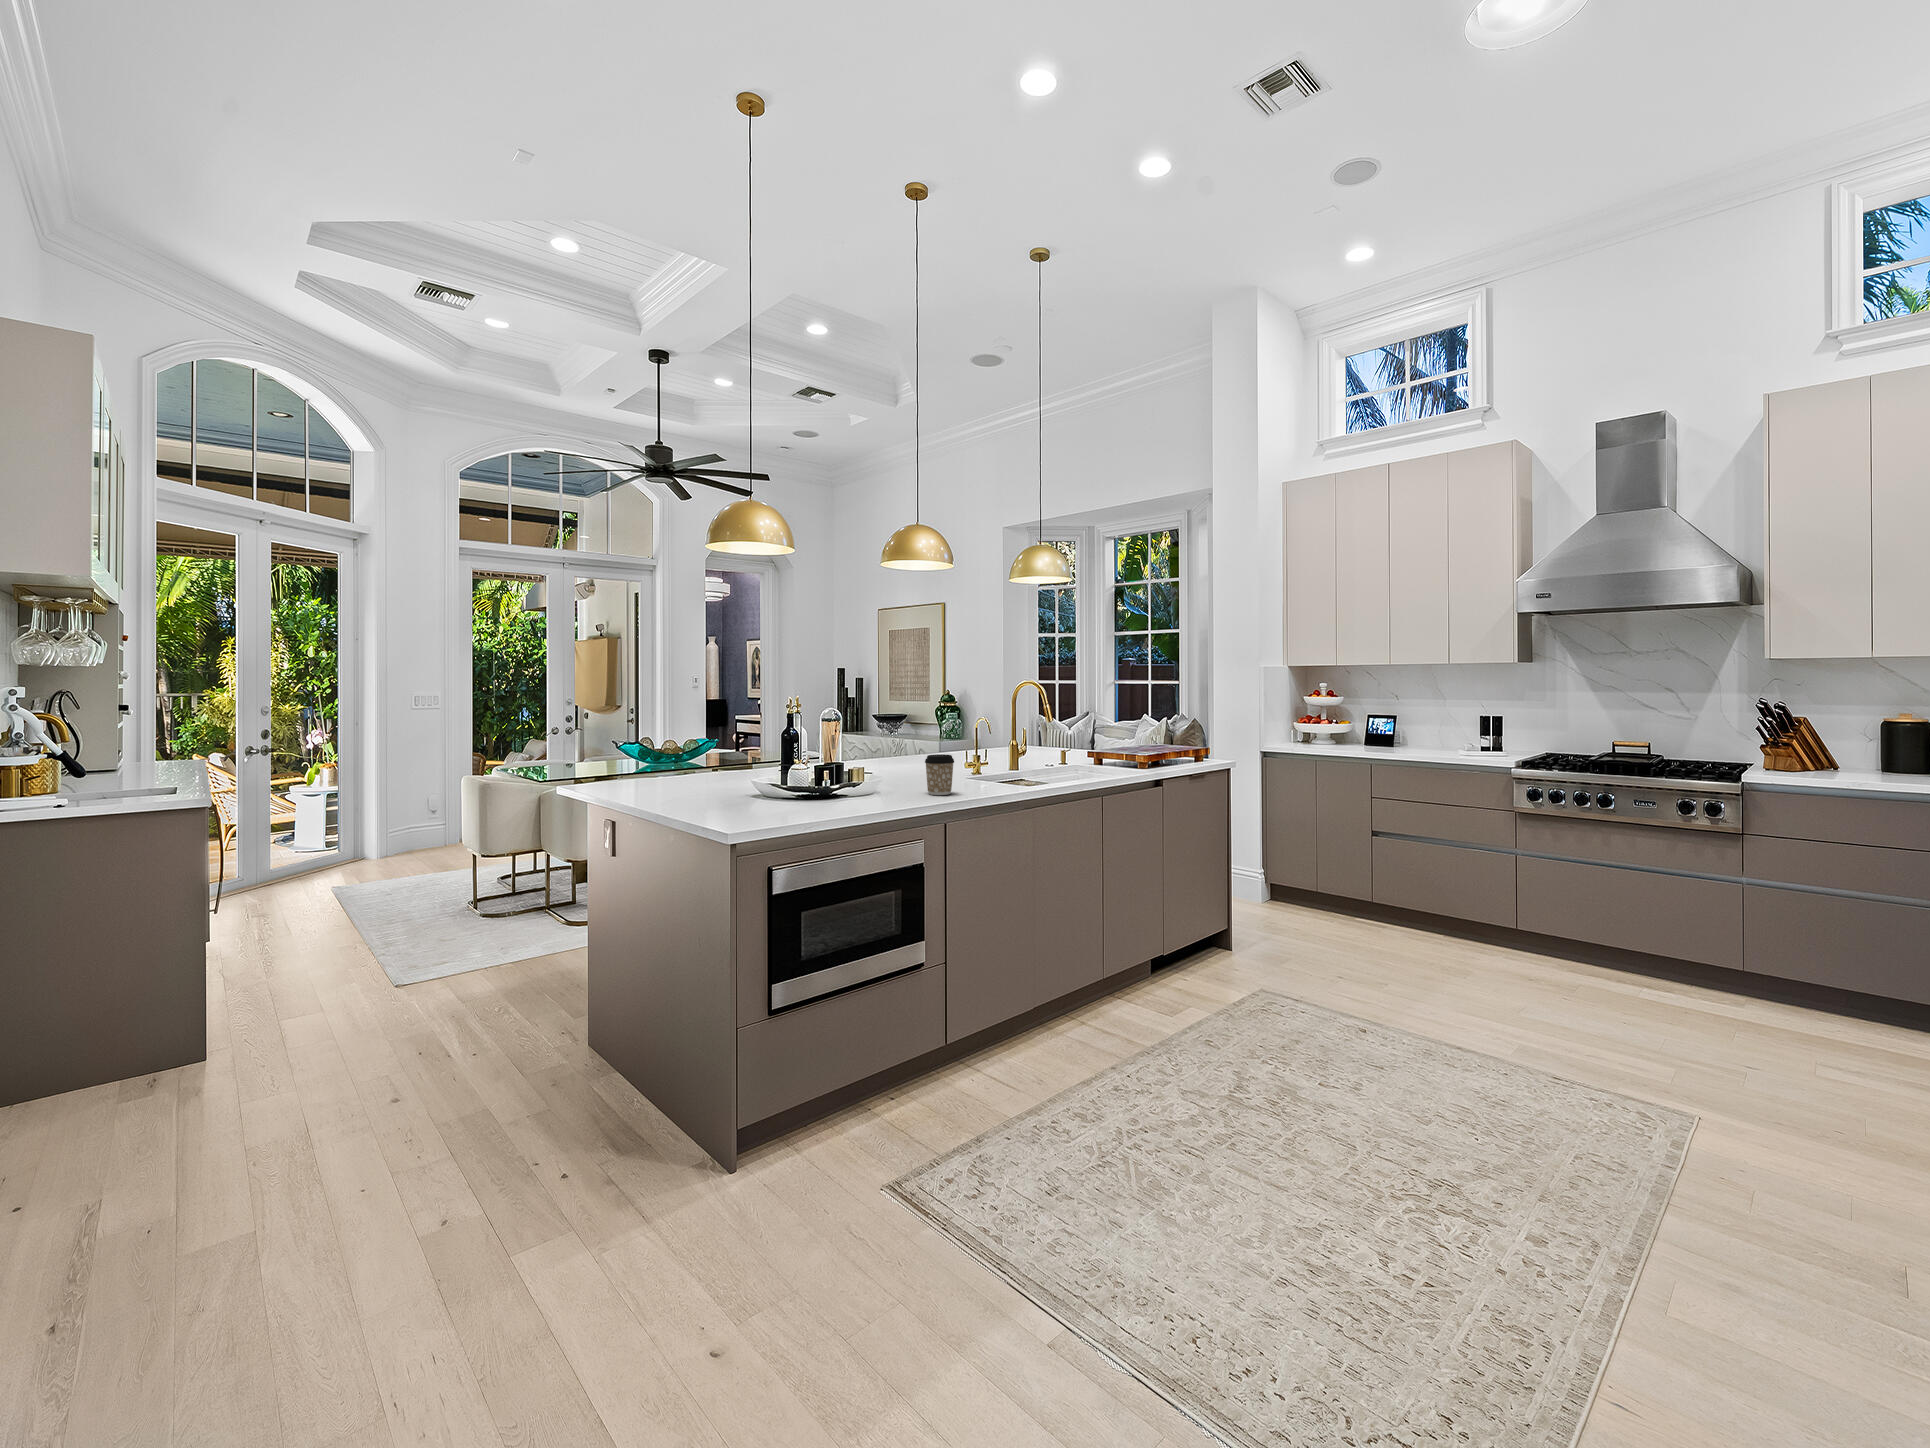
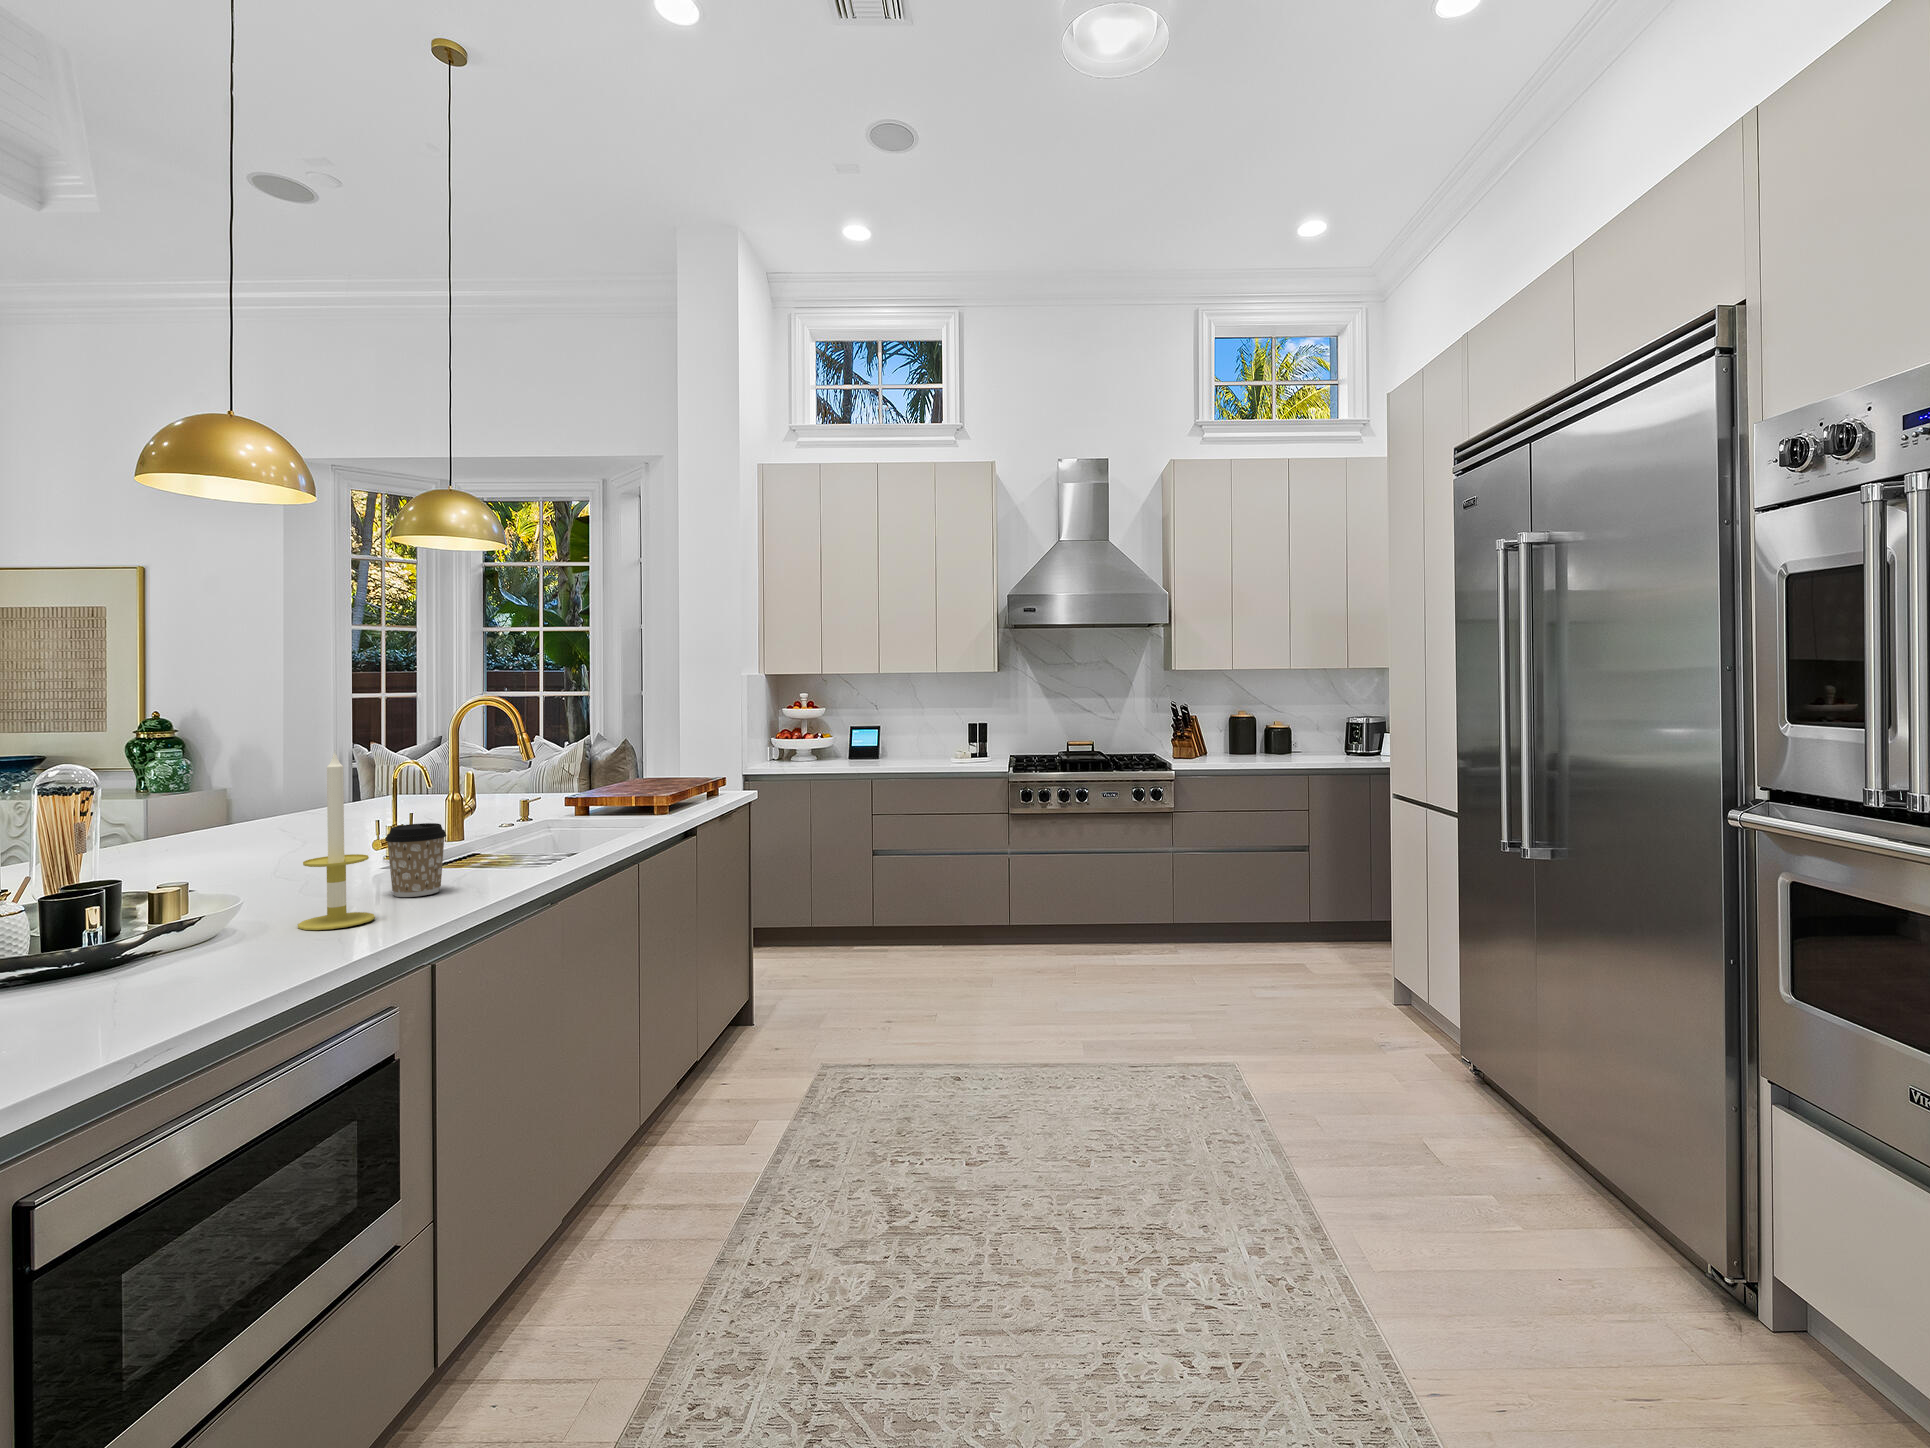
candle: none [869,709,904,803] -> present [298,751,375,930]

